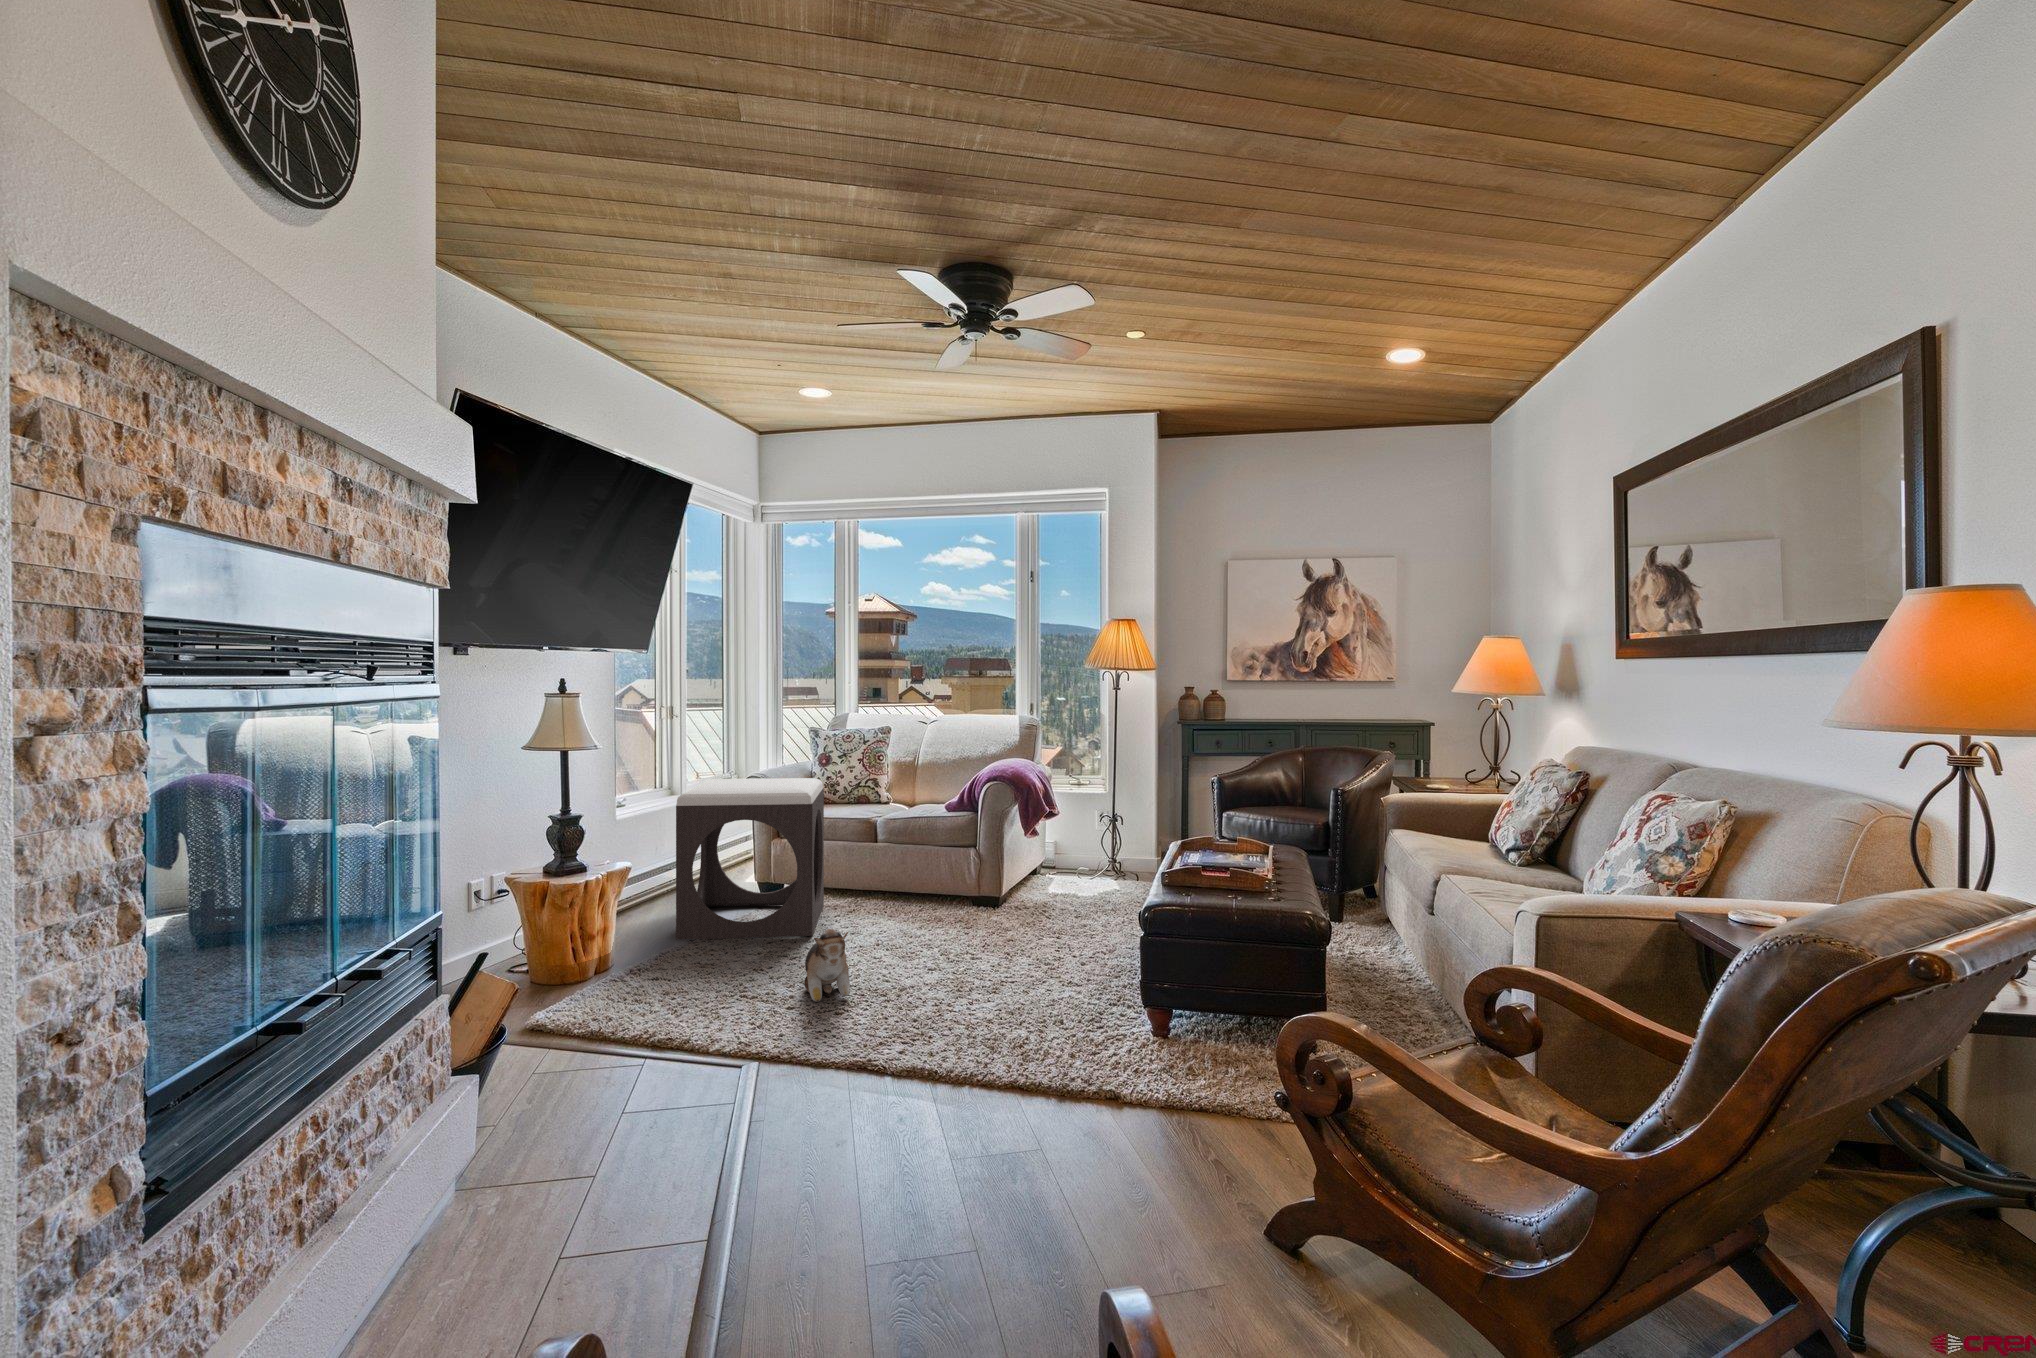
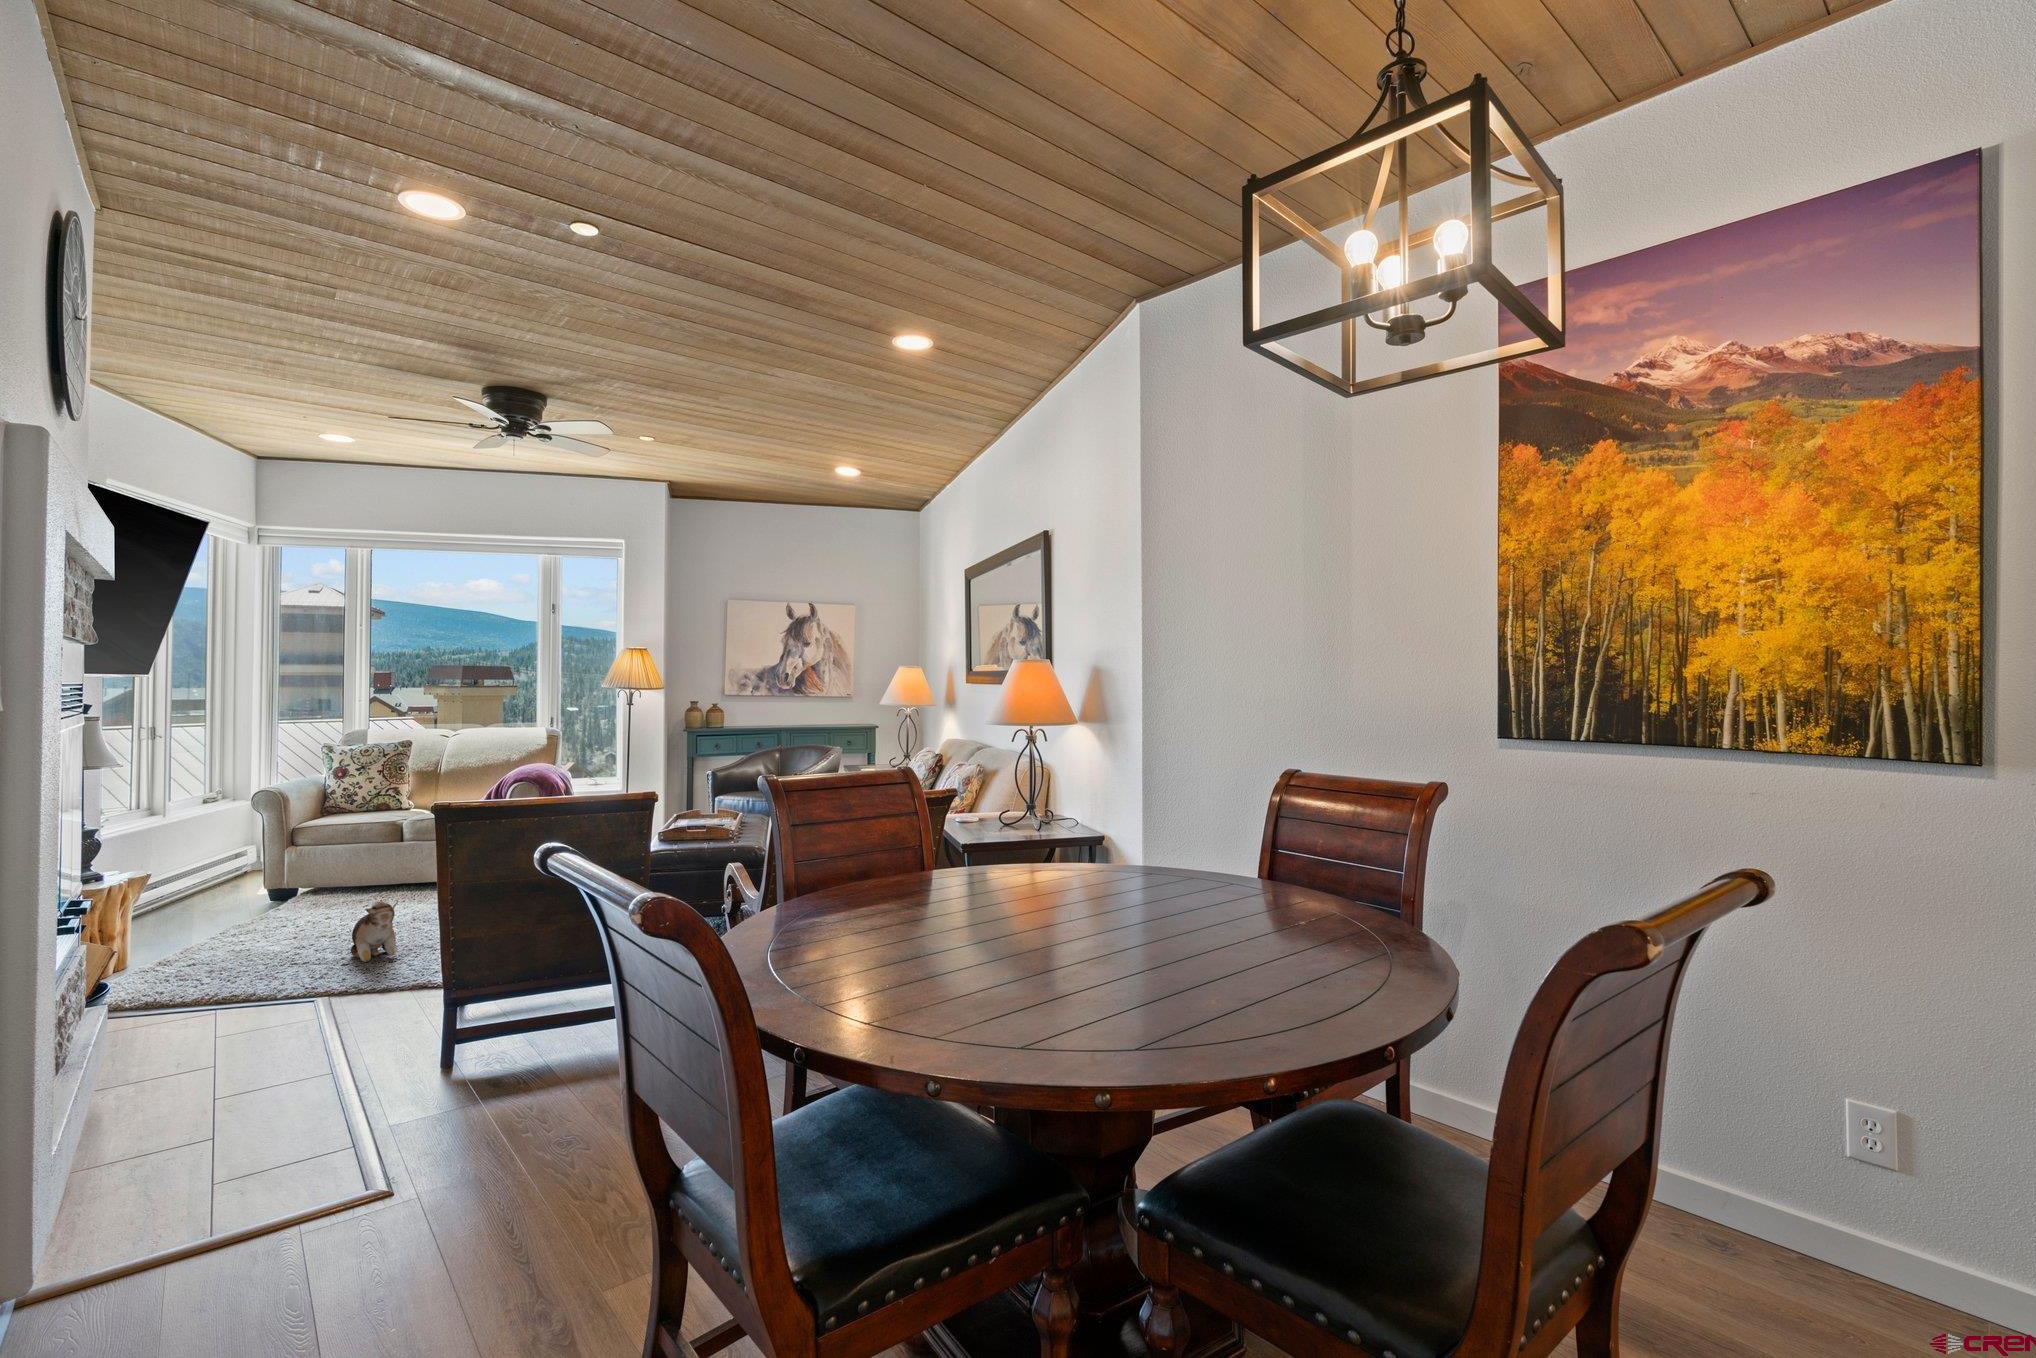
footstool: present [676,778,824,940] -> none [195,788,348,939]

